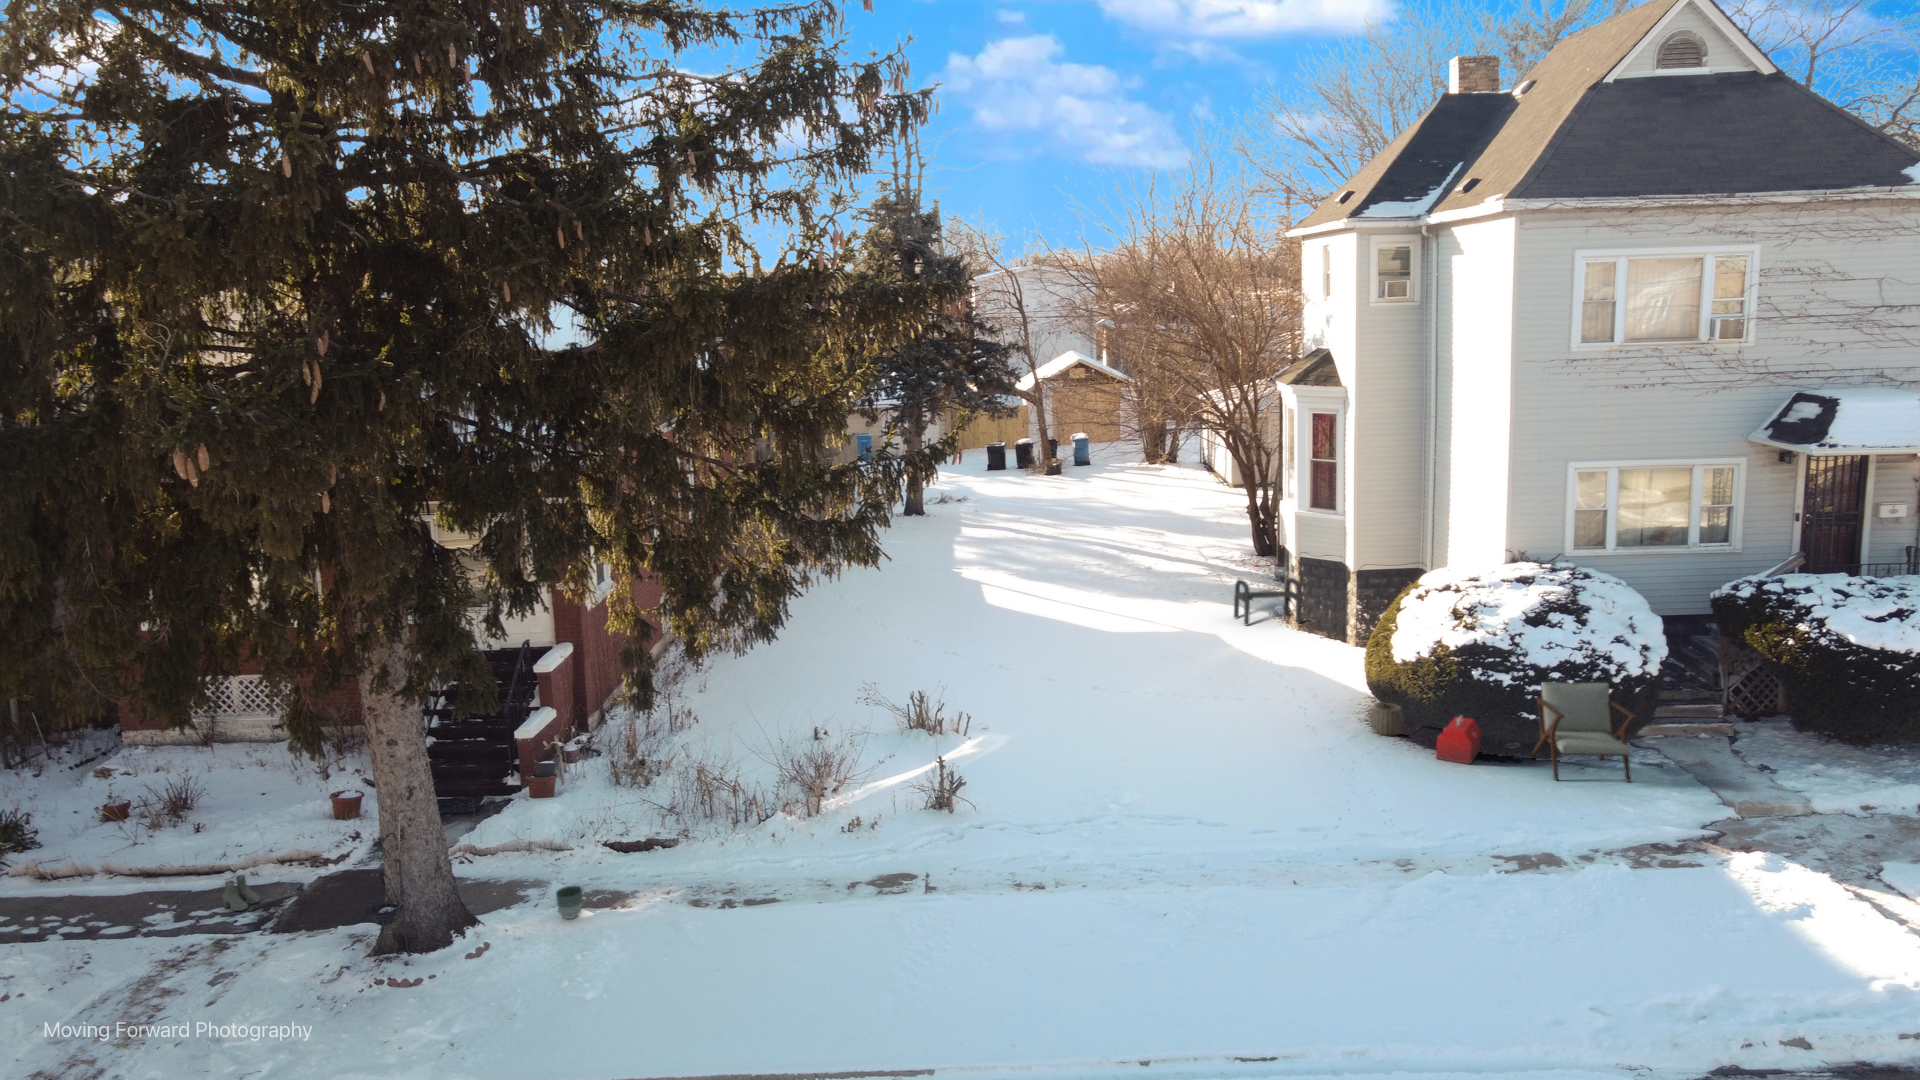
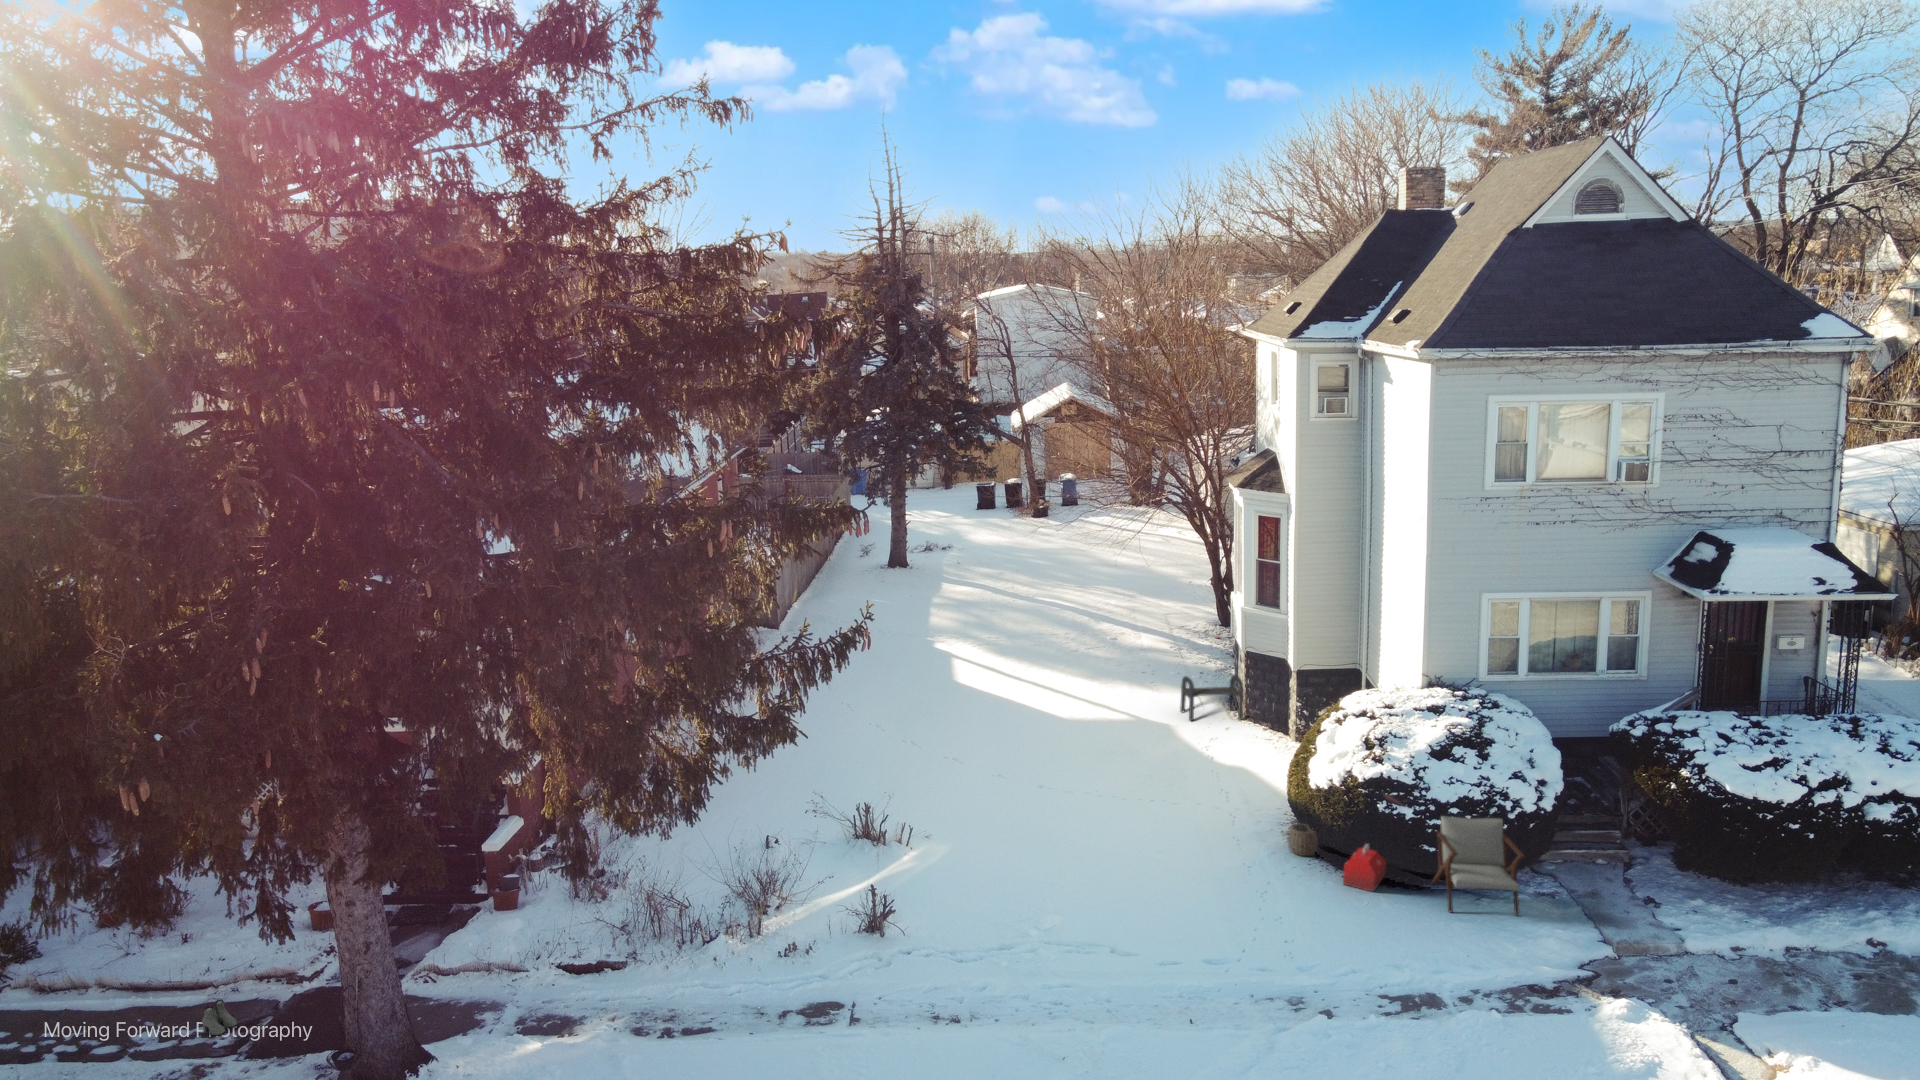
planter: present [556,886,583,919] -> none [506,1019,531,1051]

